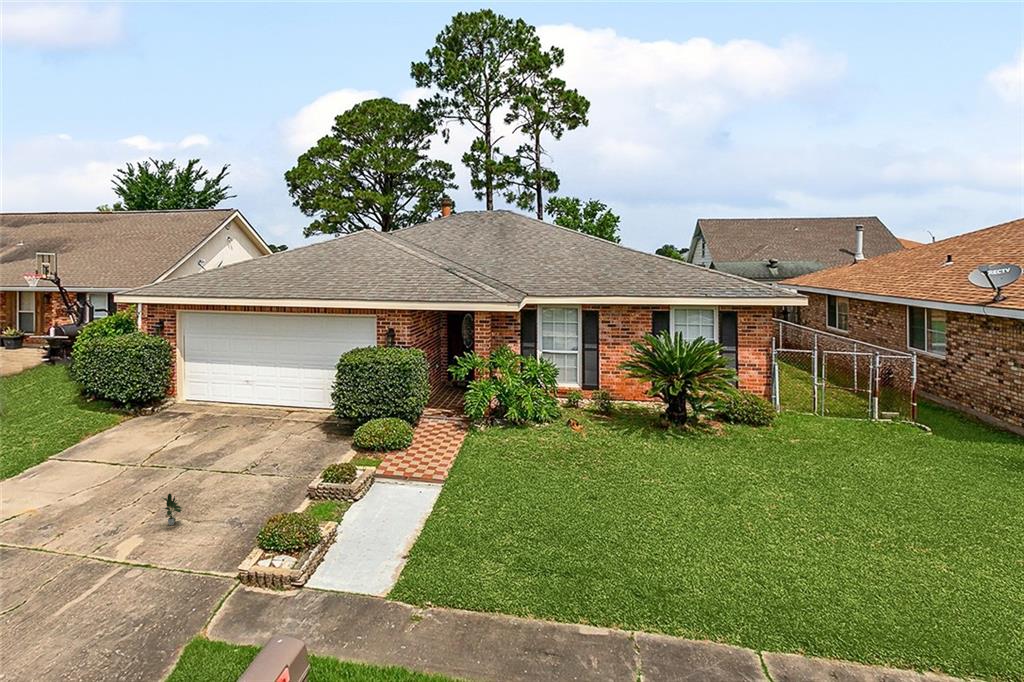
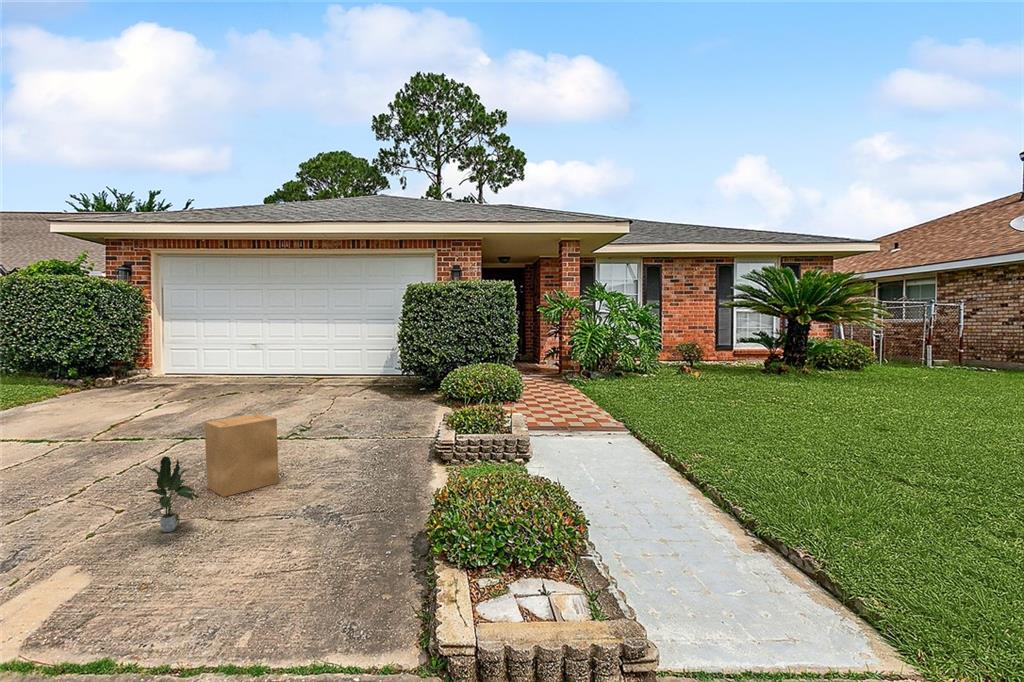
cardboard box: none [190,467,225,510] -> present [205,414,279,497]

